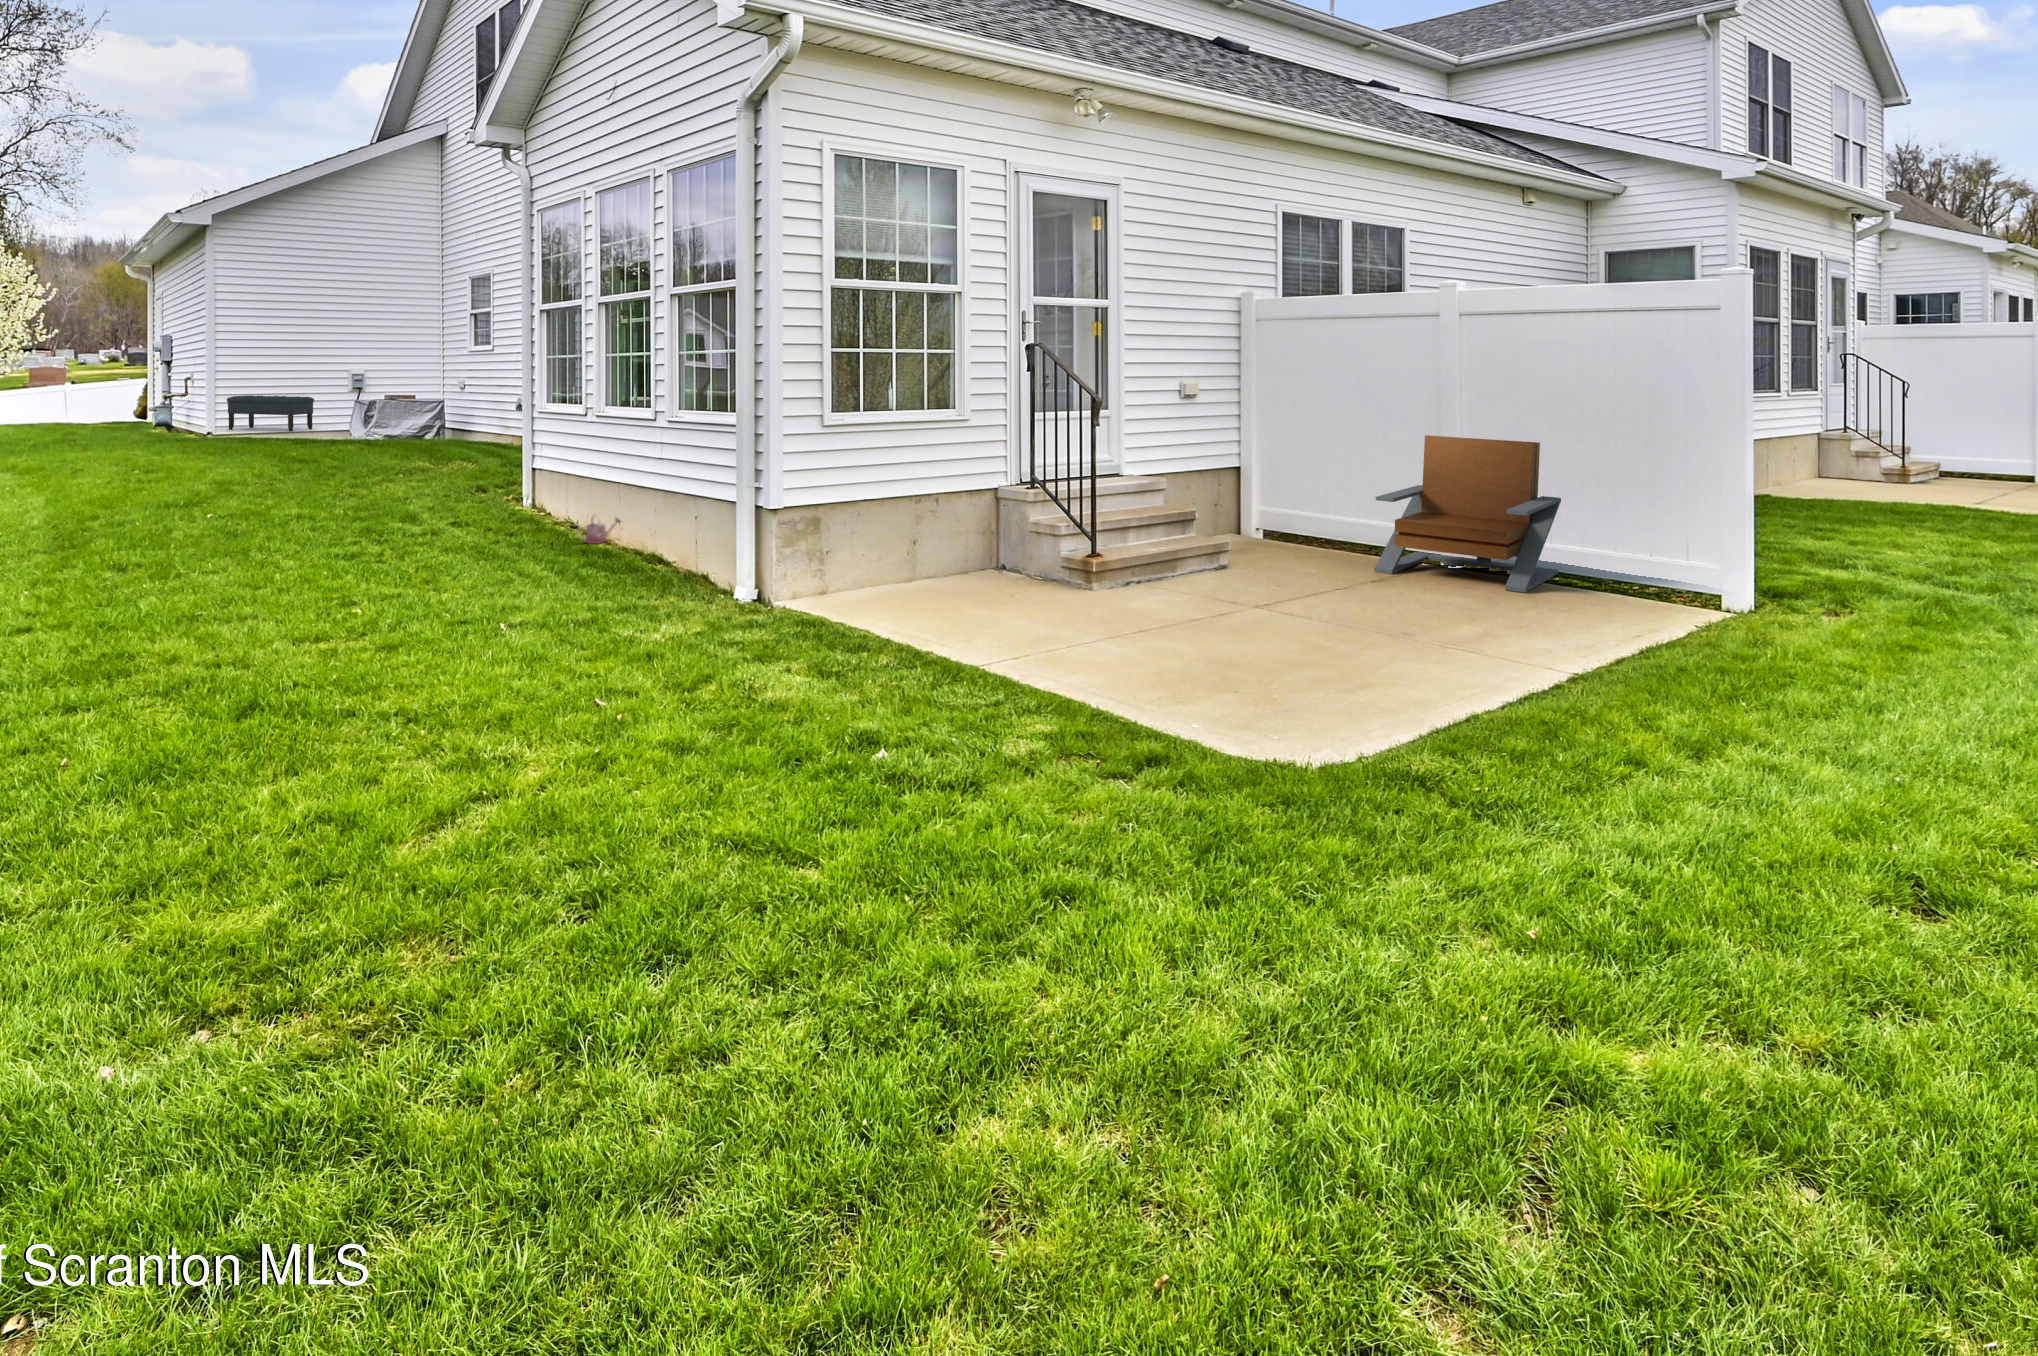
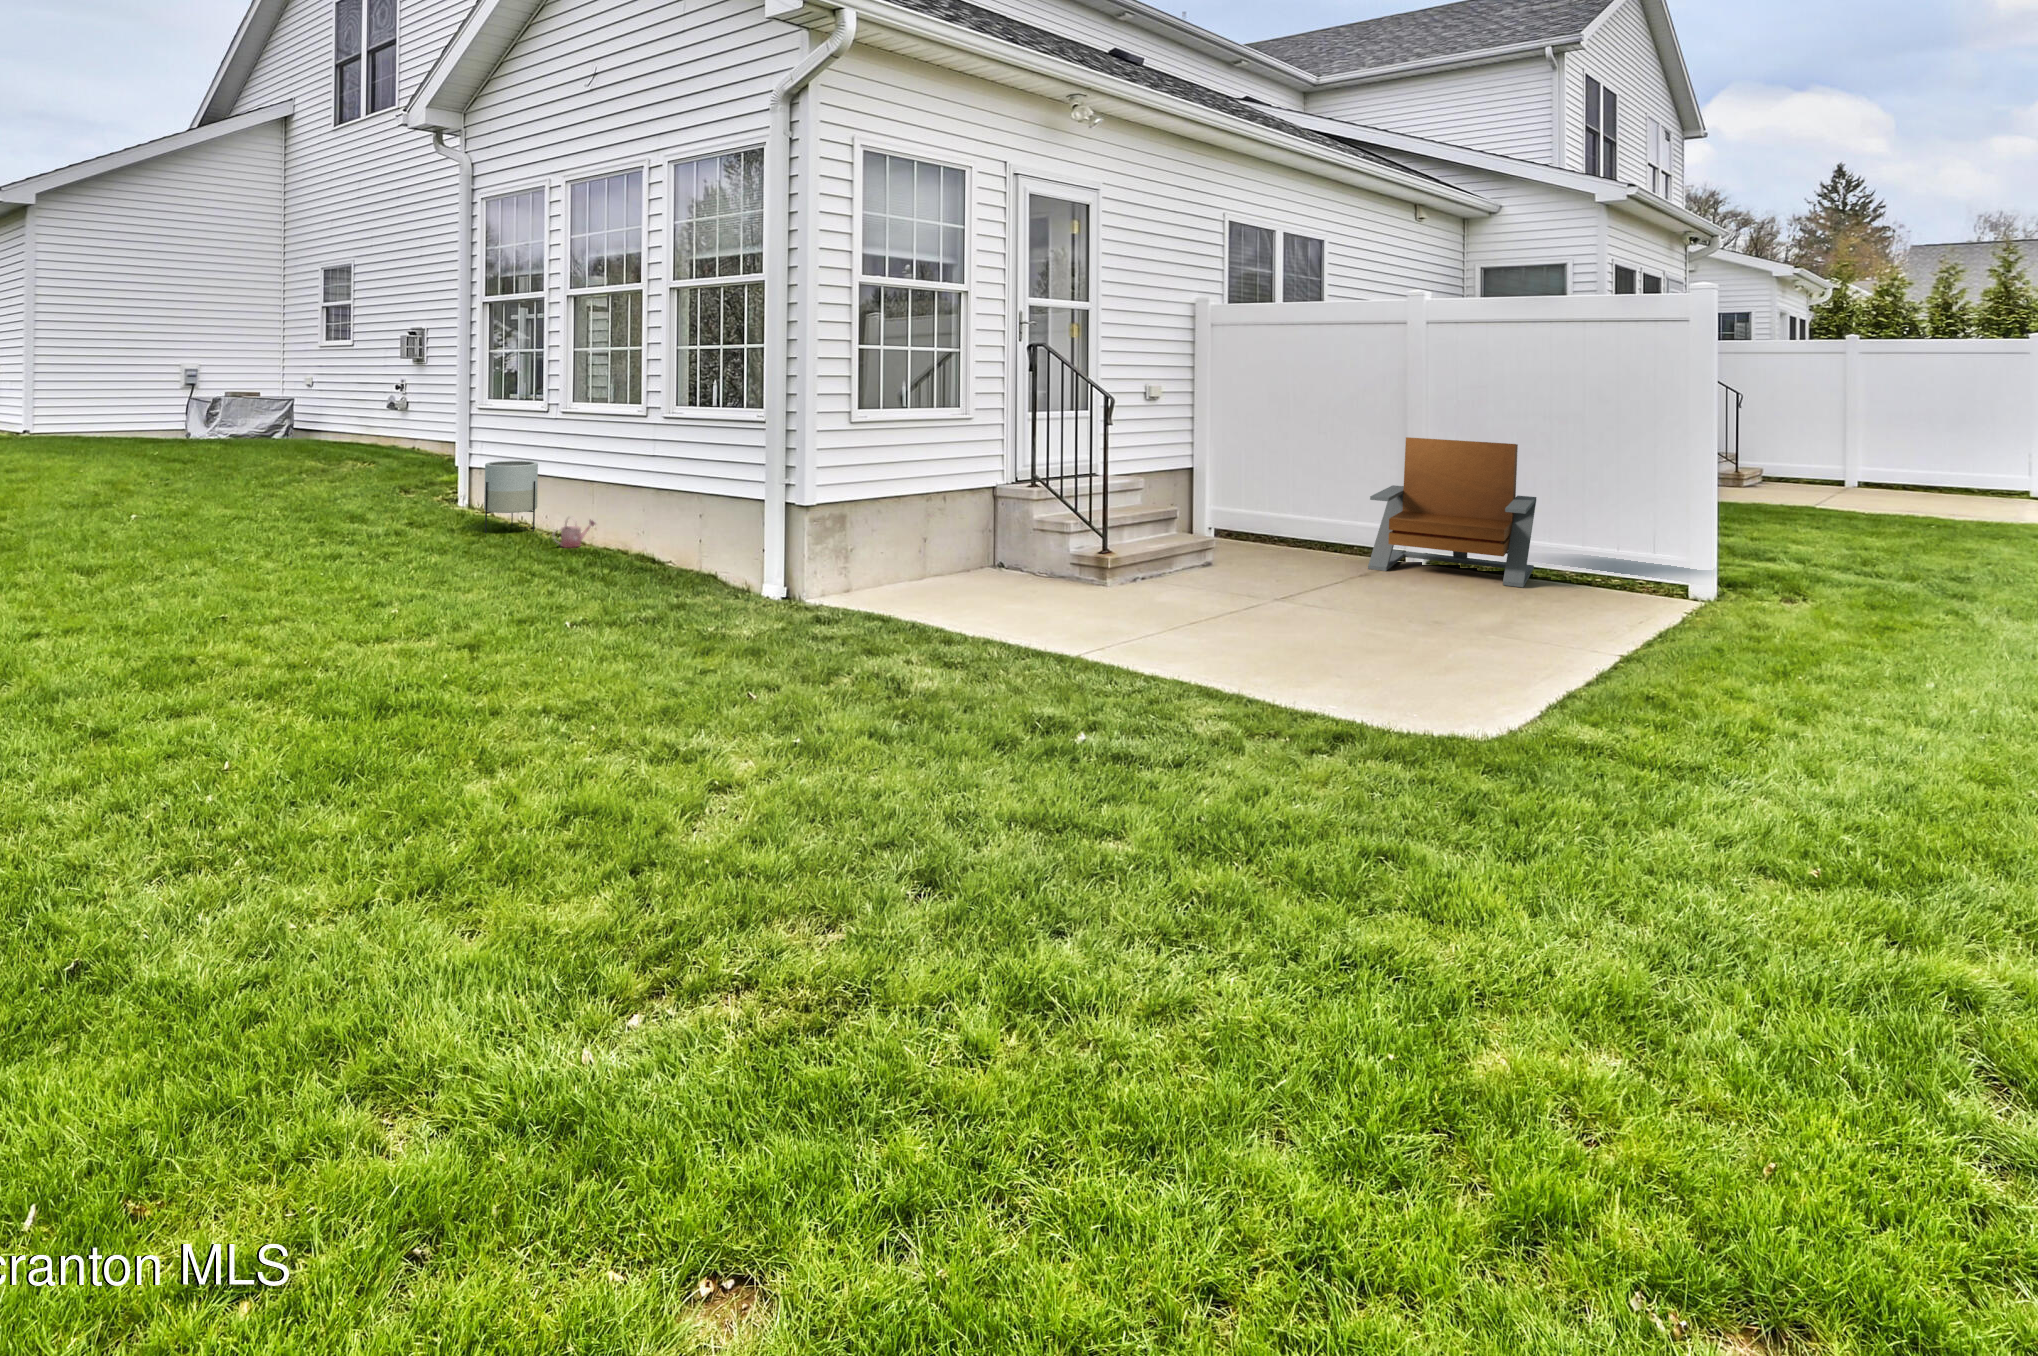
bench: present [227,395,314,431] -> none [45,391,147,430]
planter: none [529,461,580,529] -> present [484,461,538,533]

